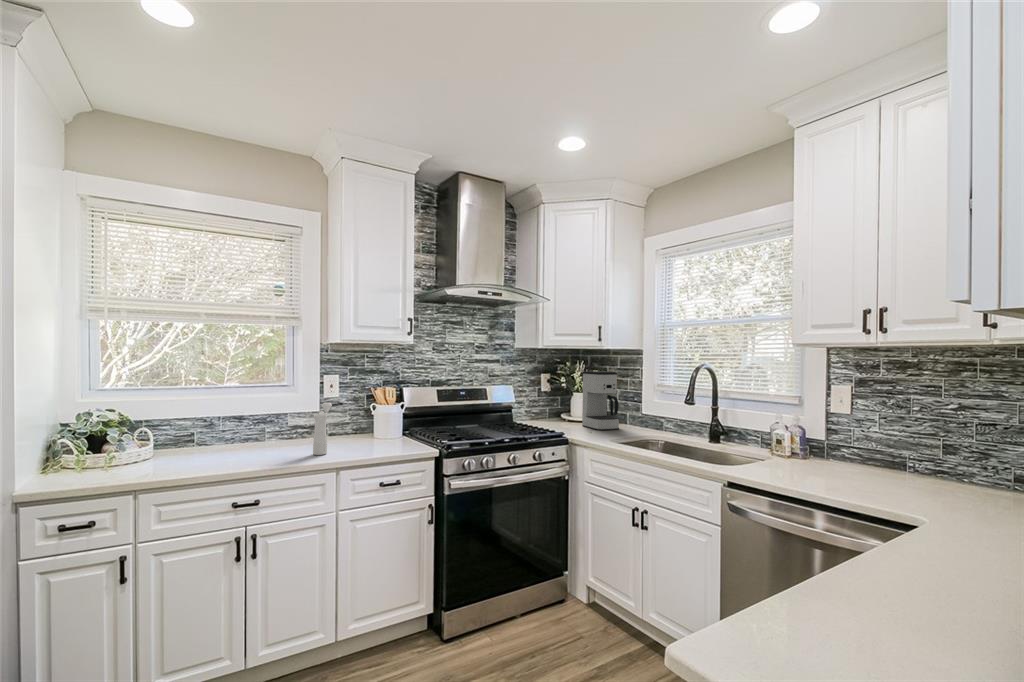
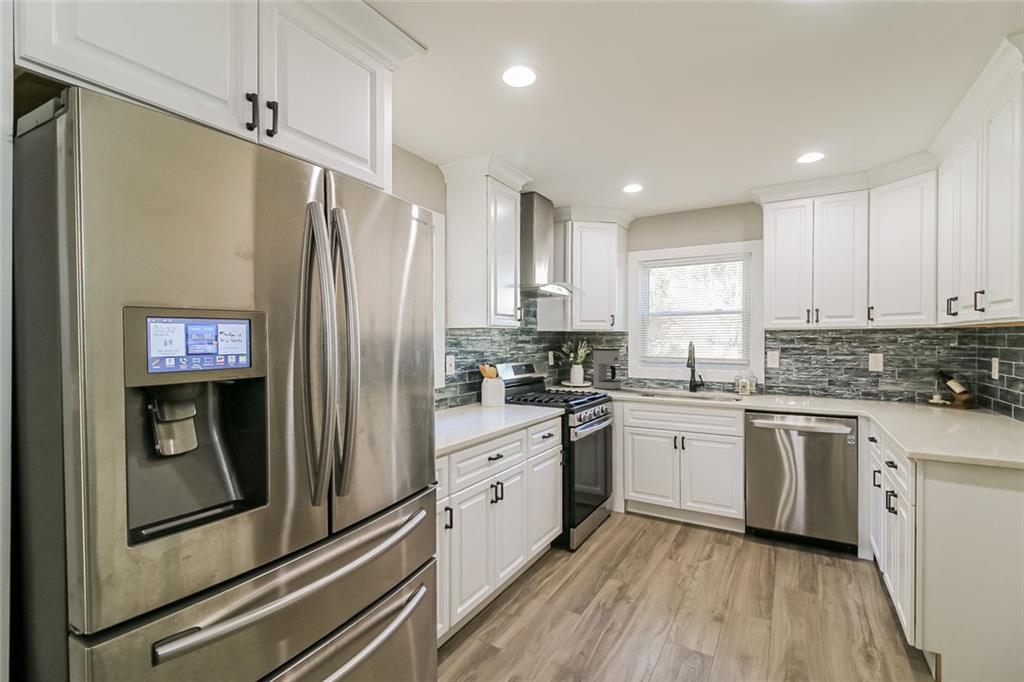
pepper mill: present [313,402,332,455] -> none [489,377,509,419]

